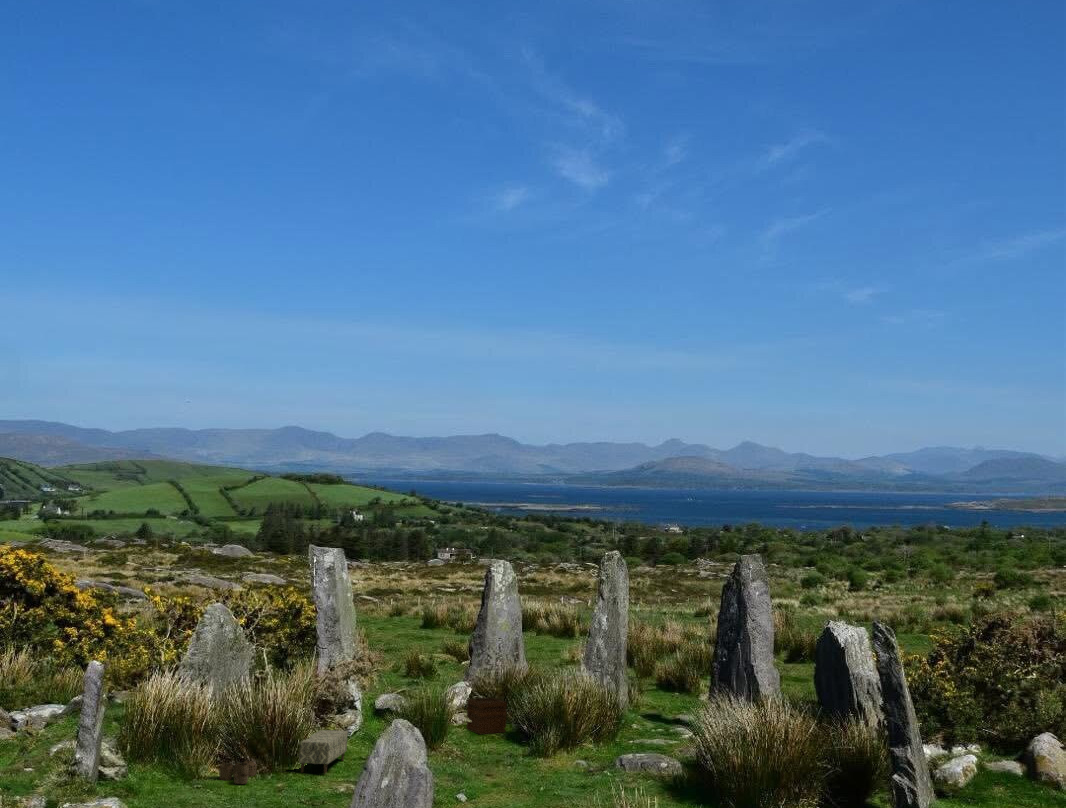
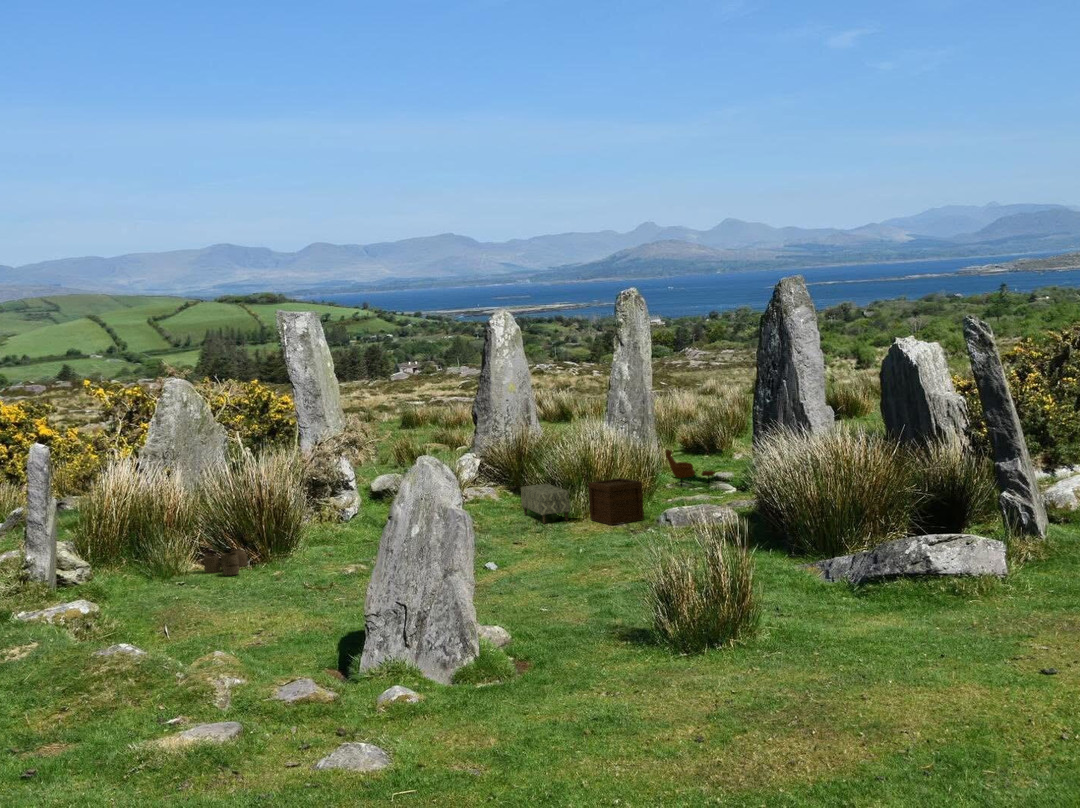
lounge chair: none [636,695,682,733] -> present [666,450,715,486]
wooden crate: present [466,698,507,734] -> present [588,478,644,525]
bench: present [299,730,347,774] -> present [521,484,570,524]

